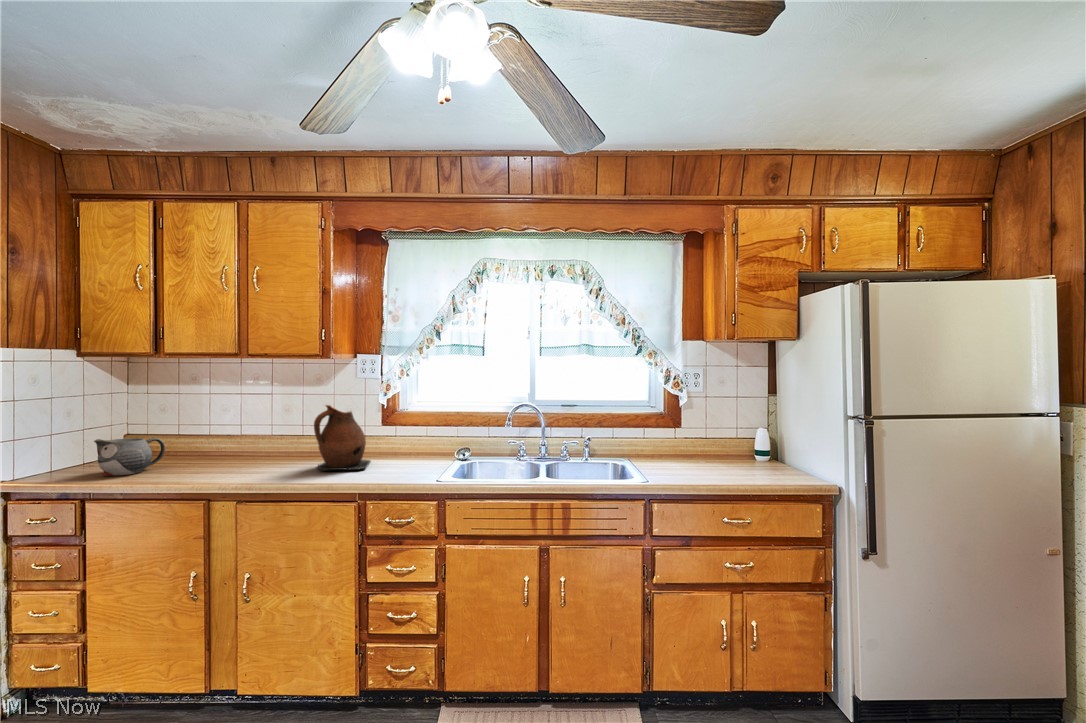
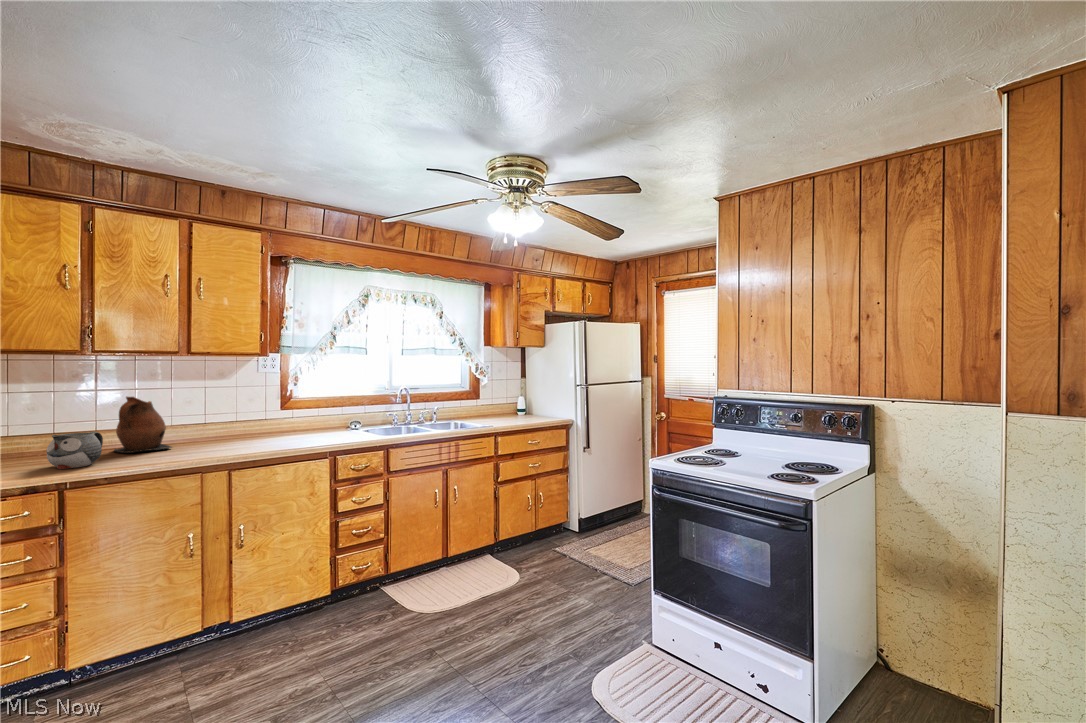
ceramic pitcher: present [314,405,370,470] -> present [114,397,171,453]

